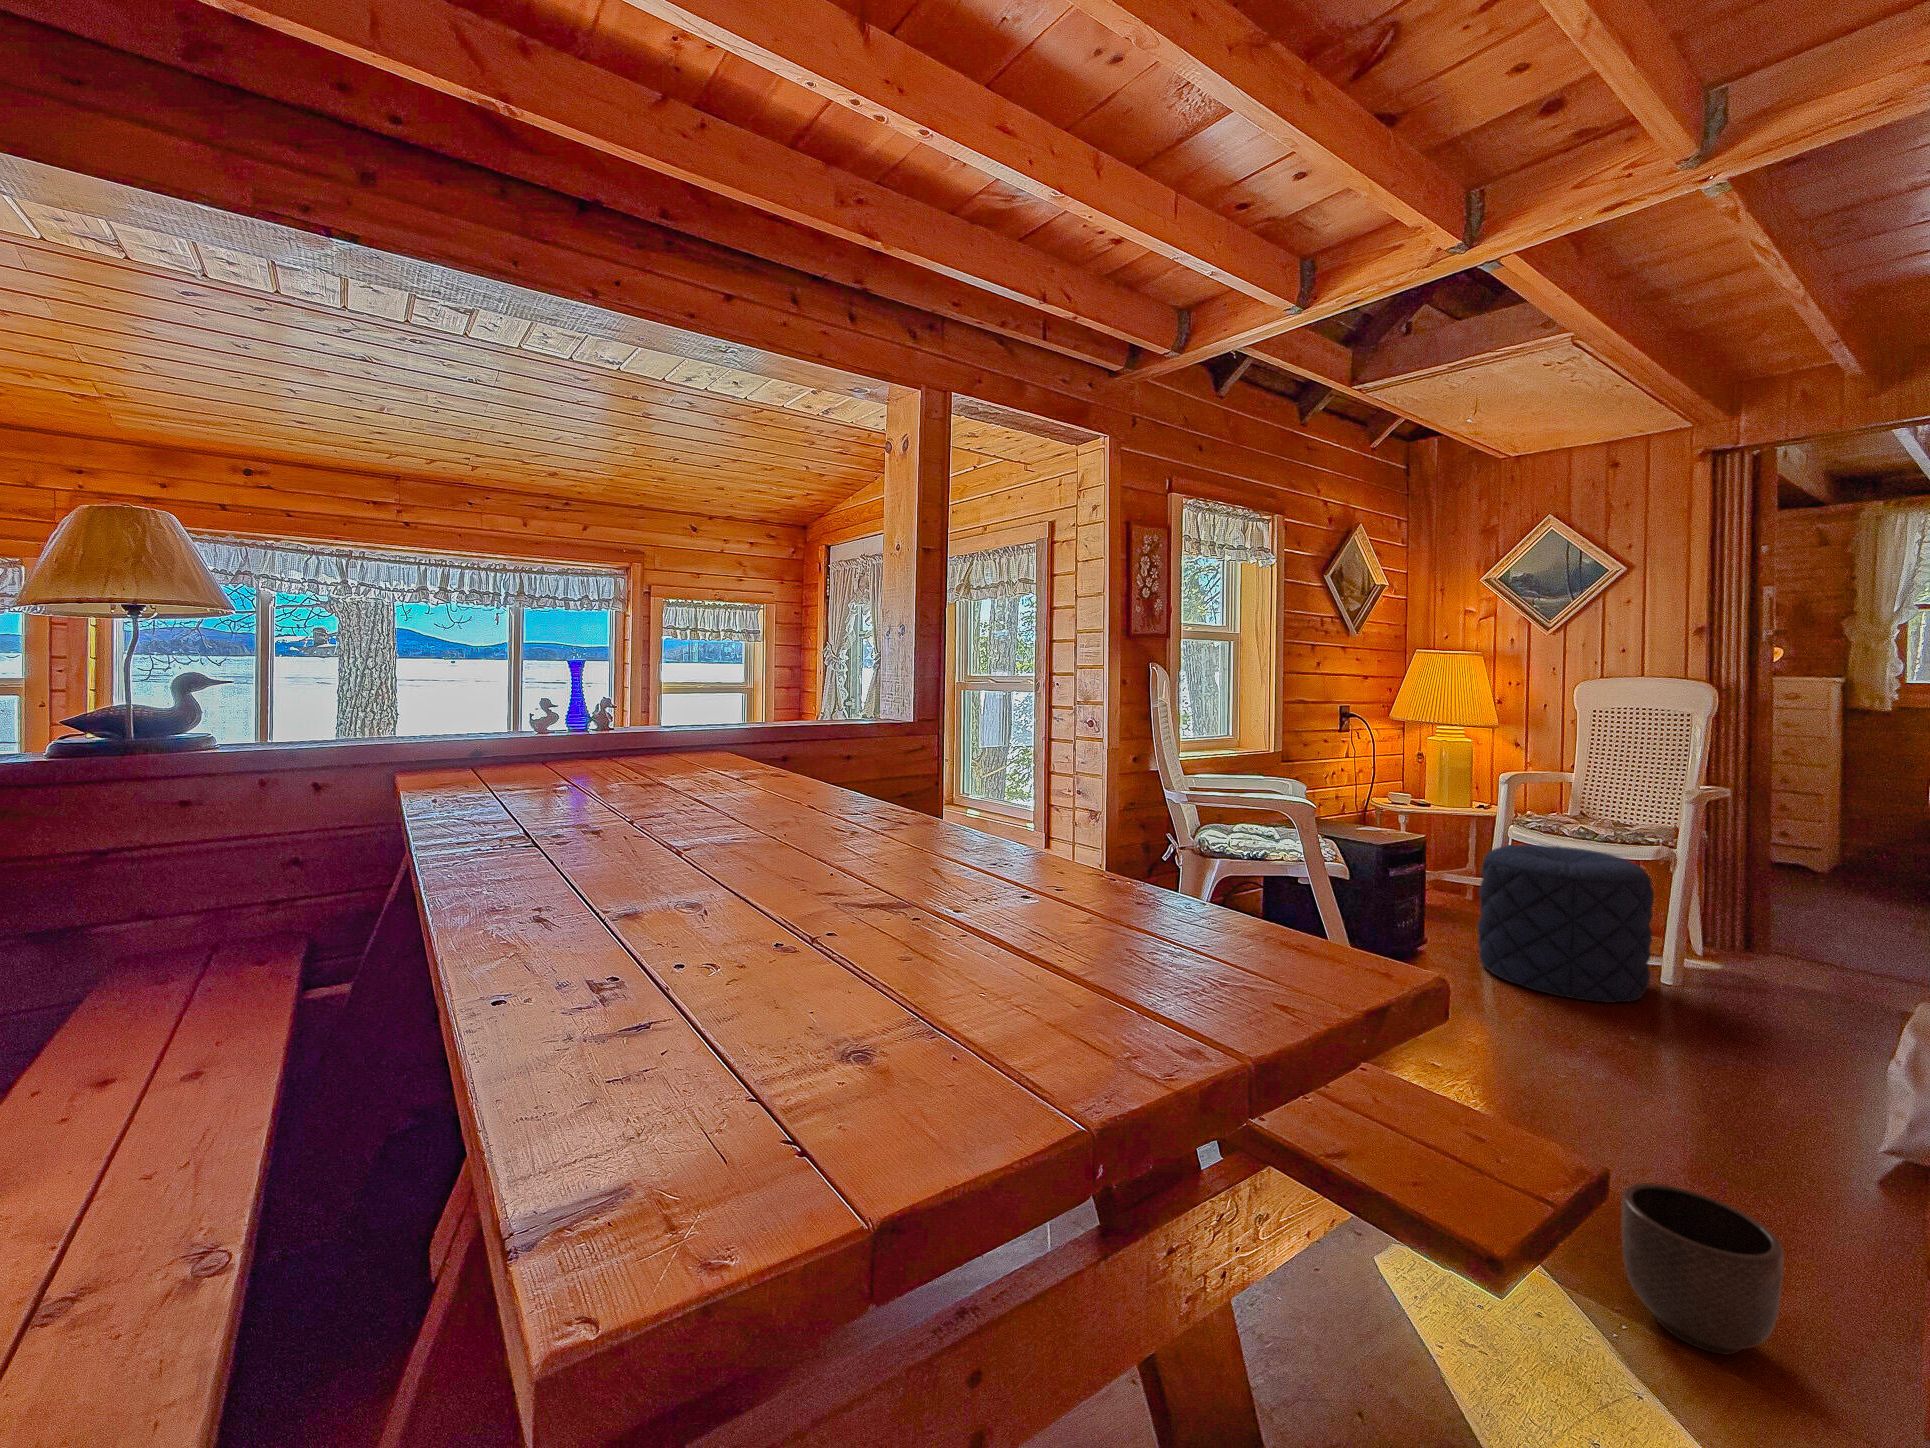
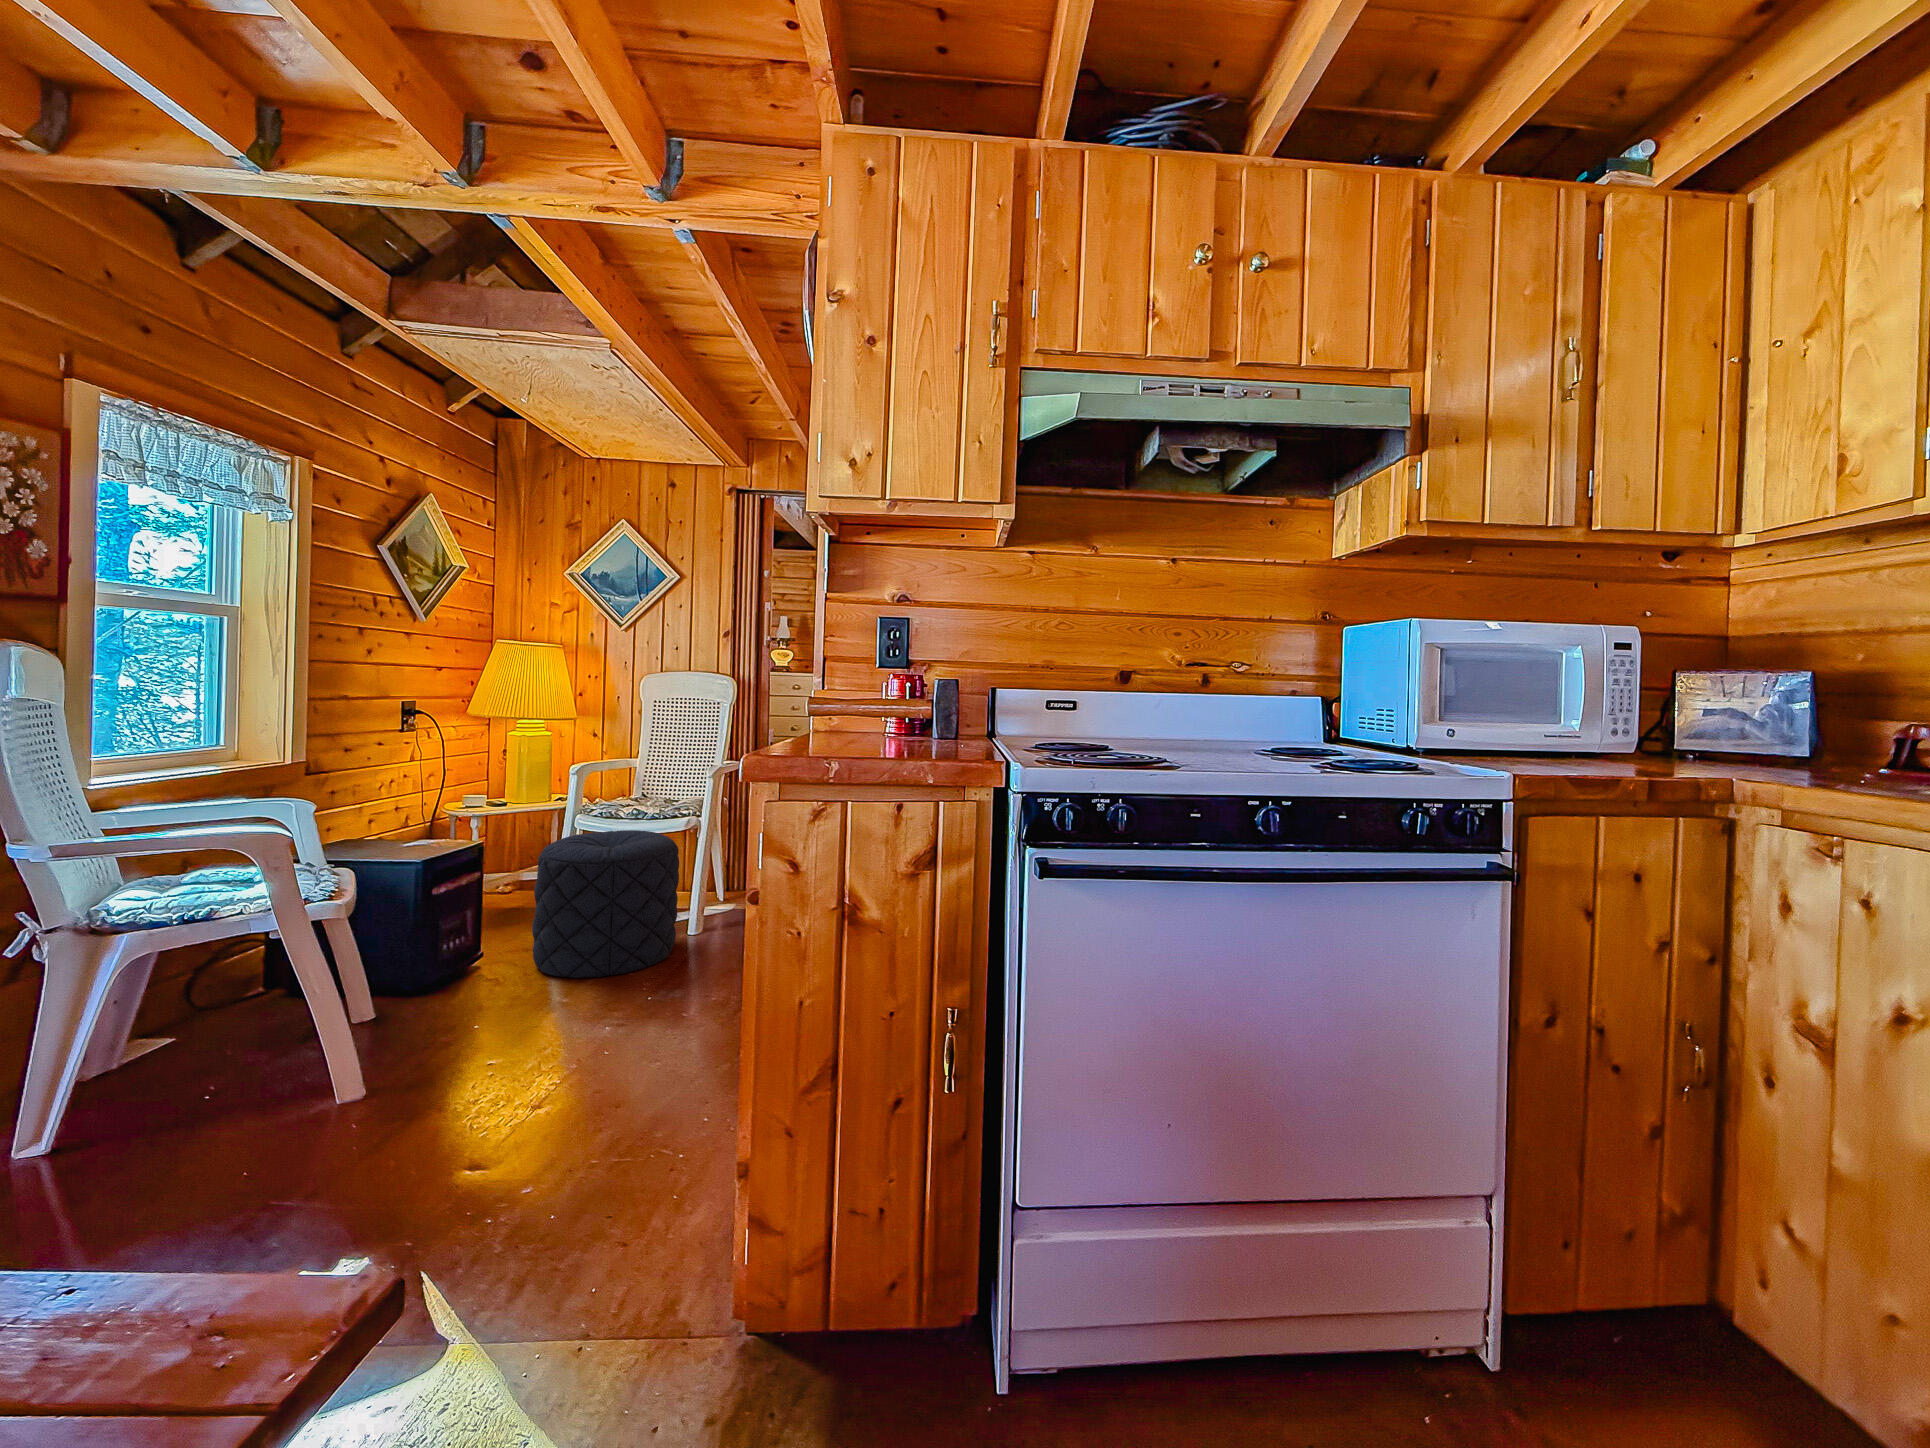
planter: present [1622,1183,1784,1355] -> none [552,1166,679,1332]

